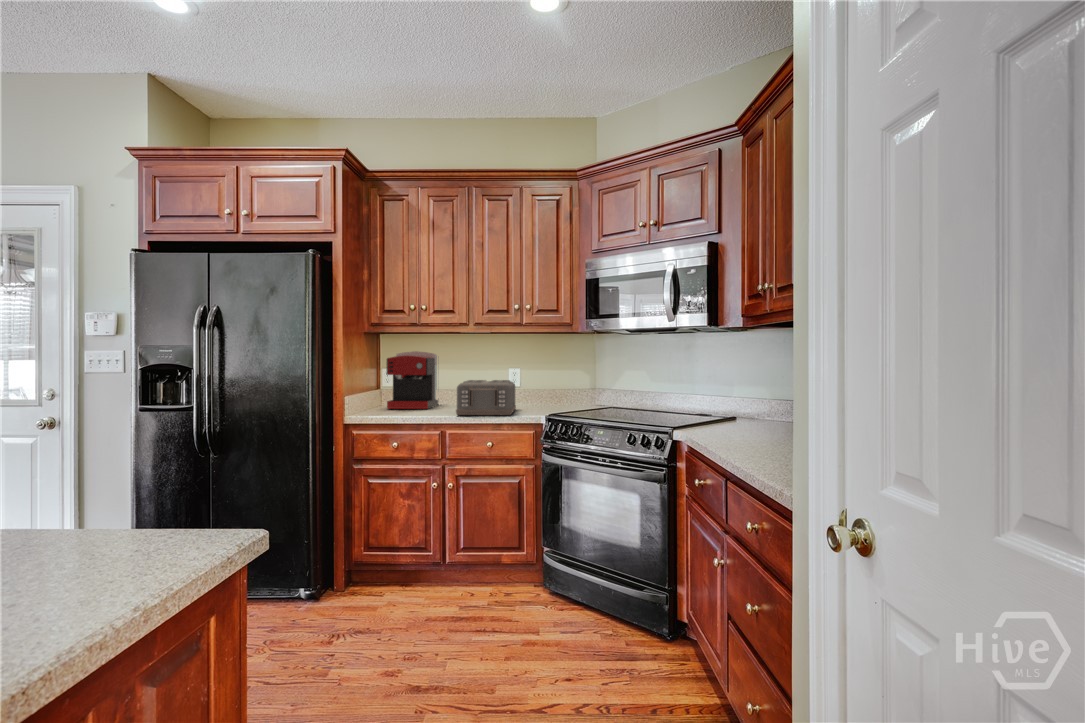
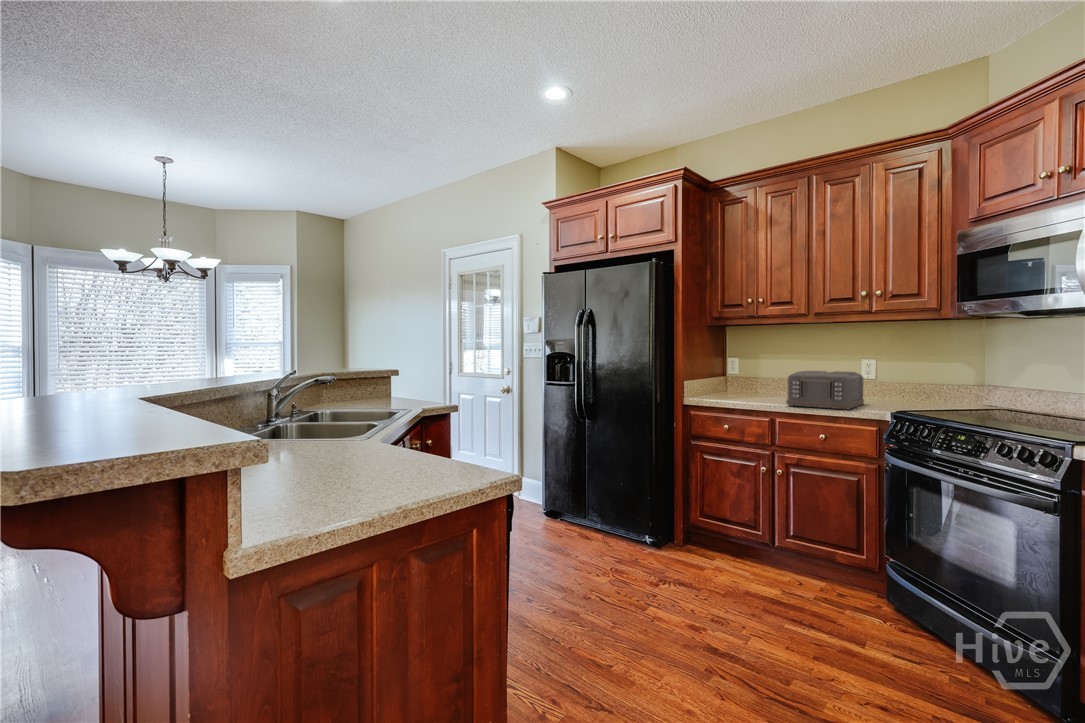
coffee maker: present [387,351,439,409] -> none [726,342,781,398]

